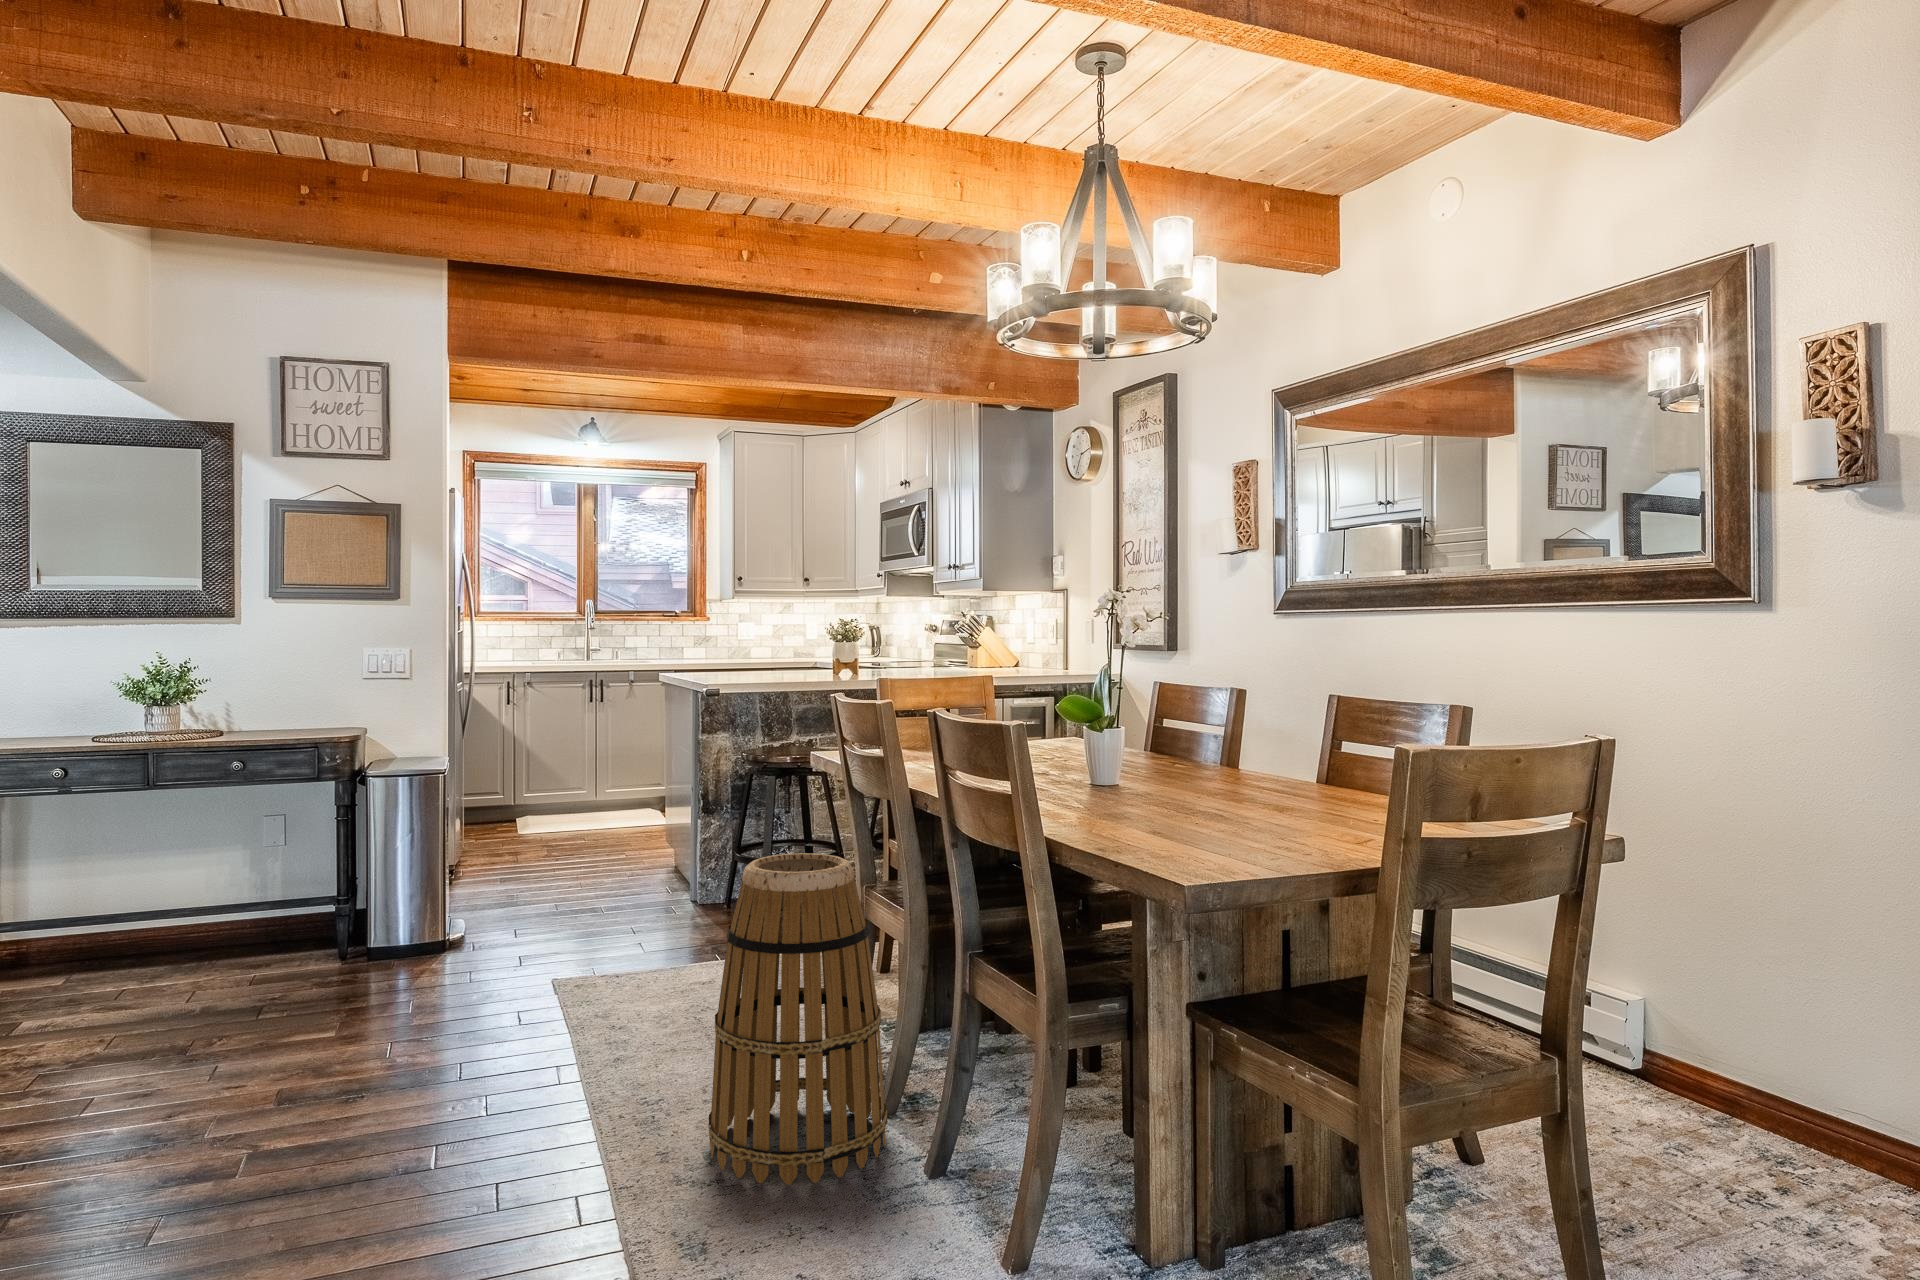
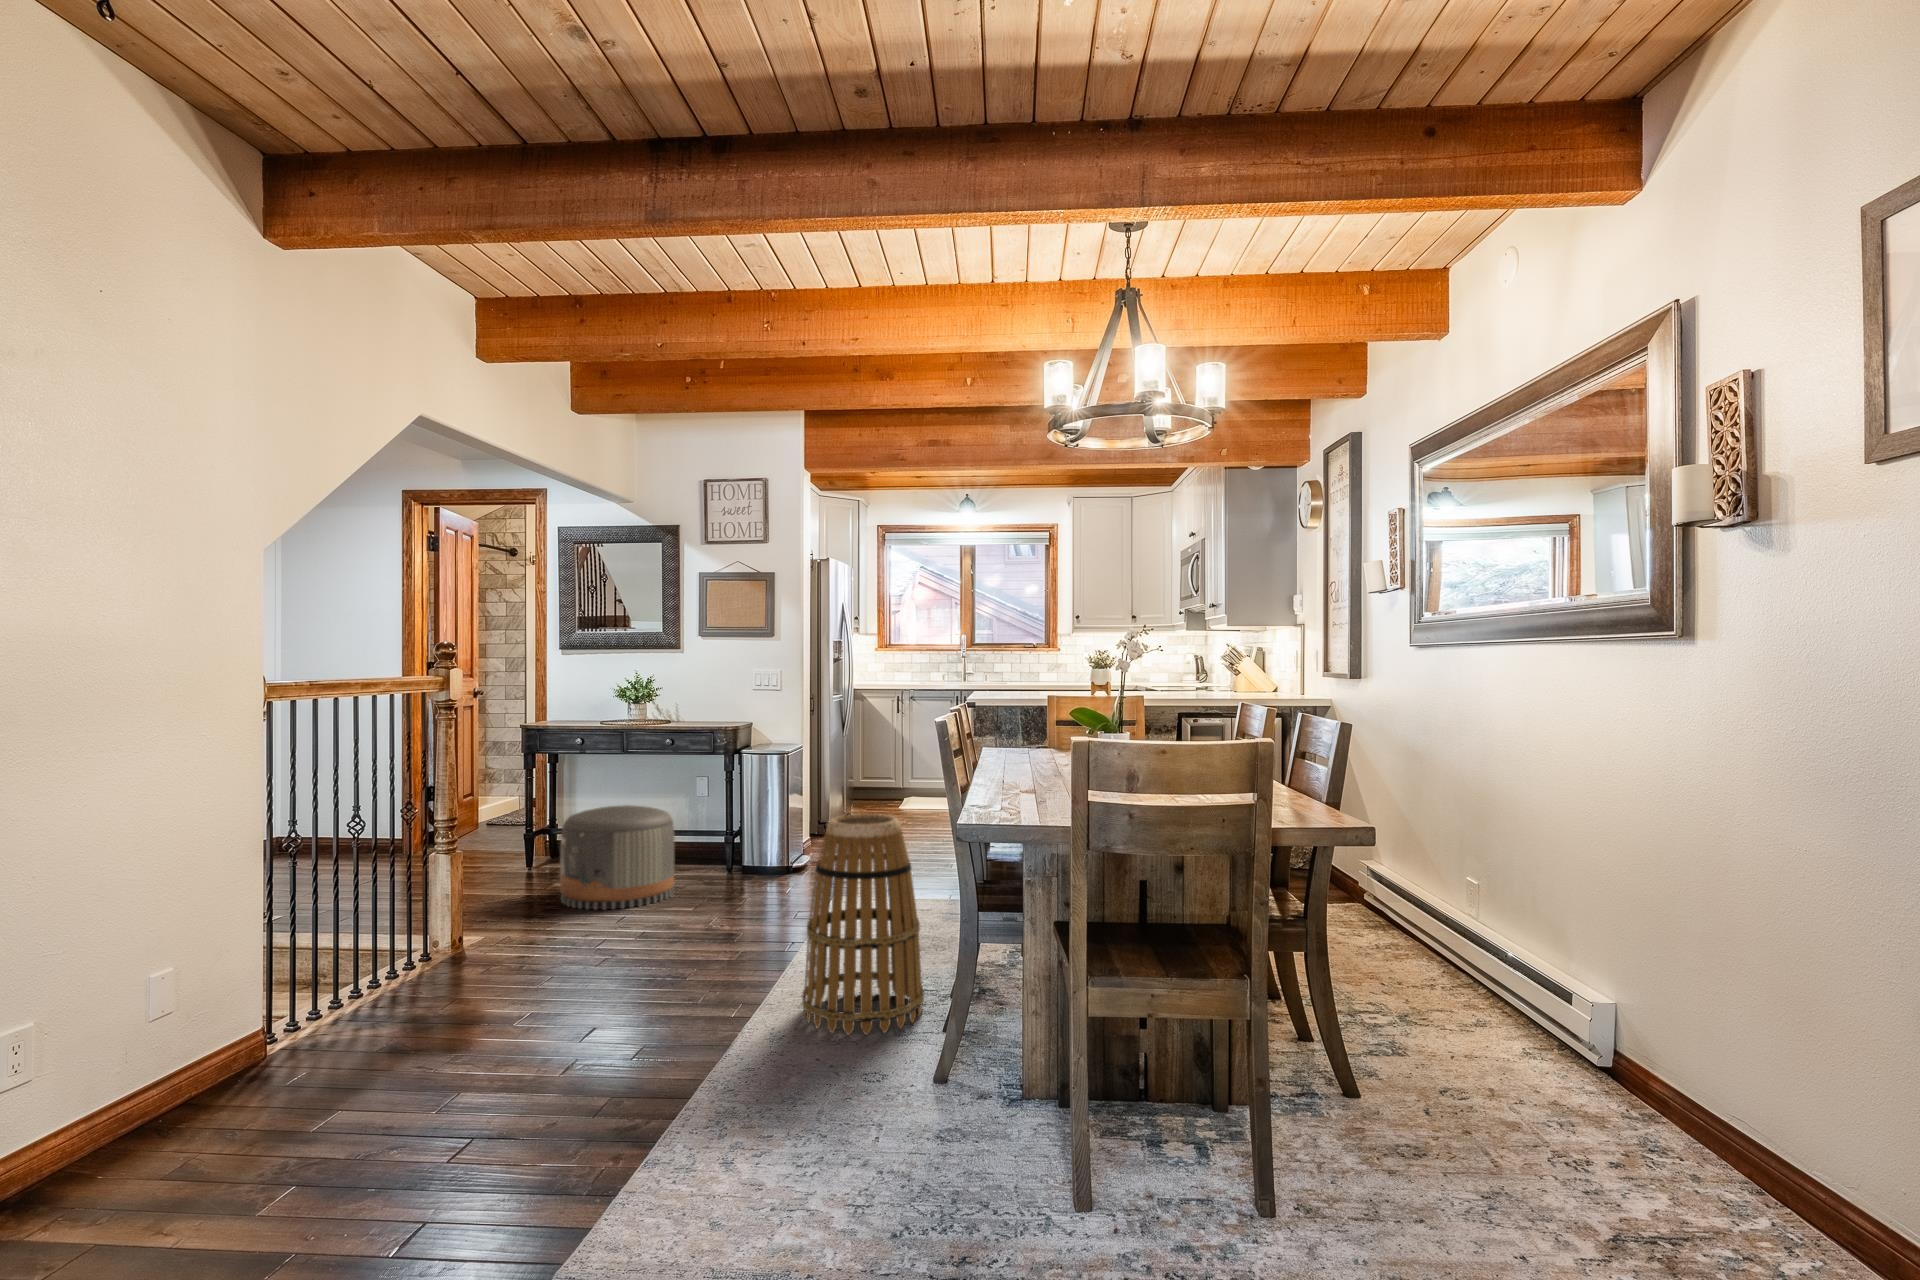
pouf: none [74,872,289,1053] -> present [560,805,675,910]

